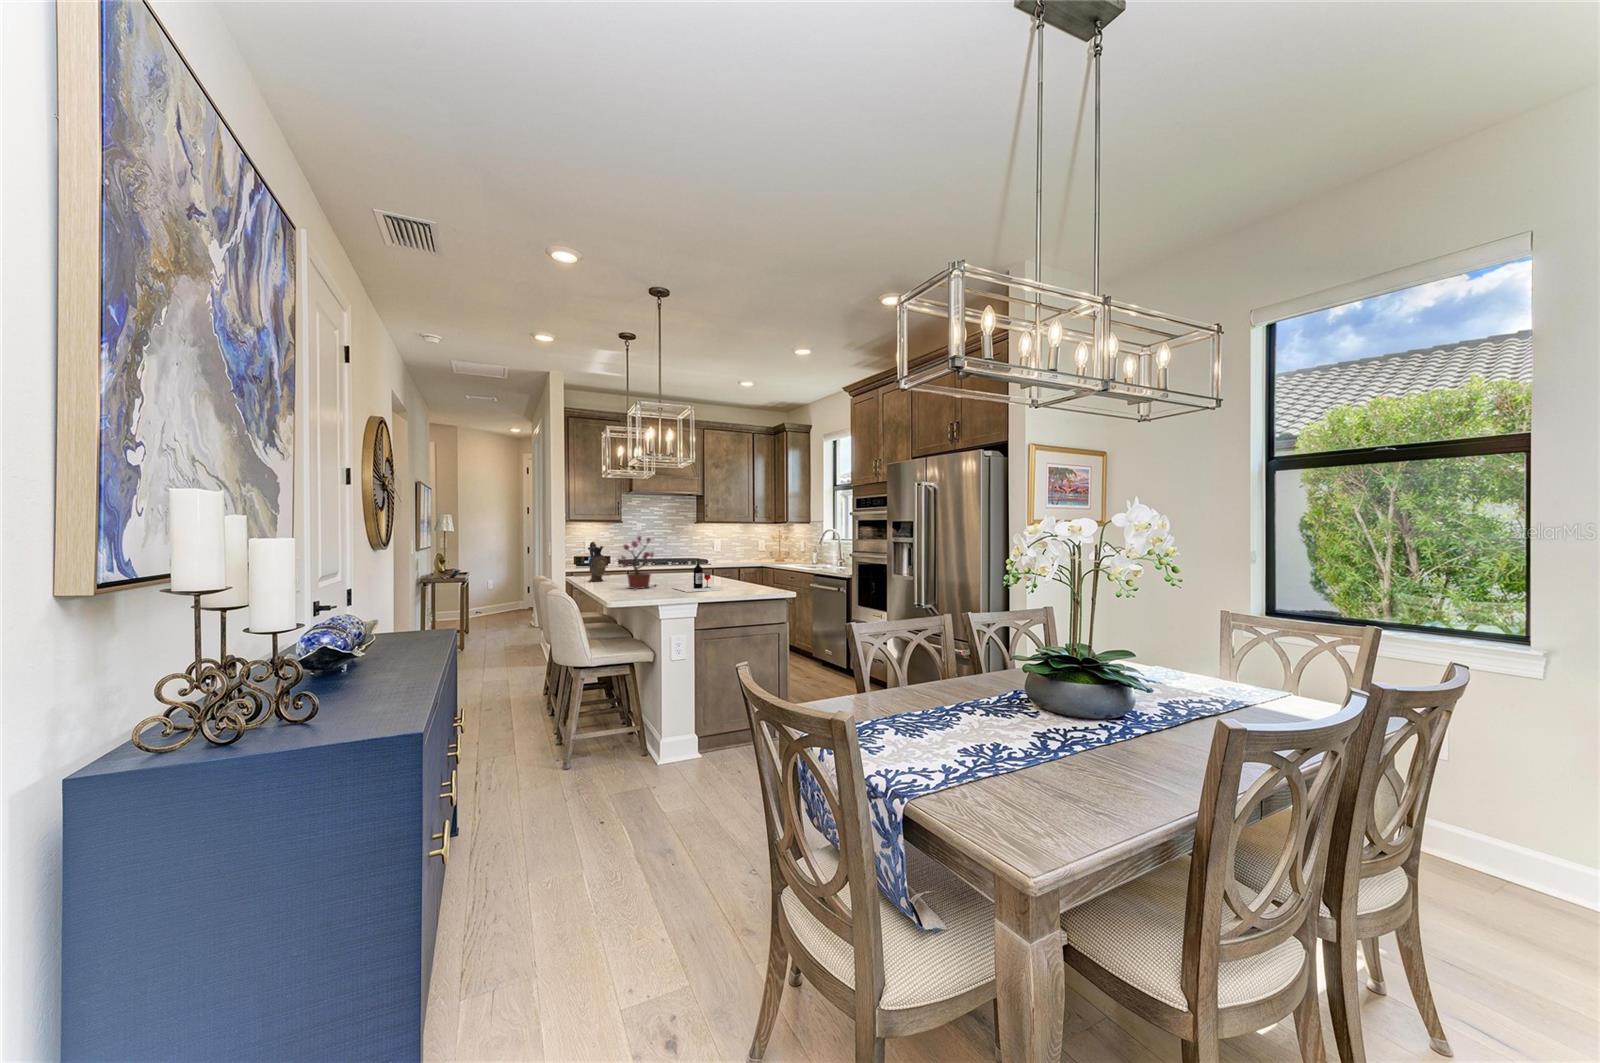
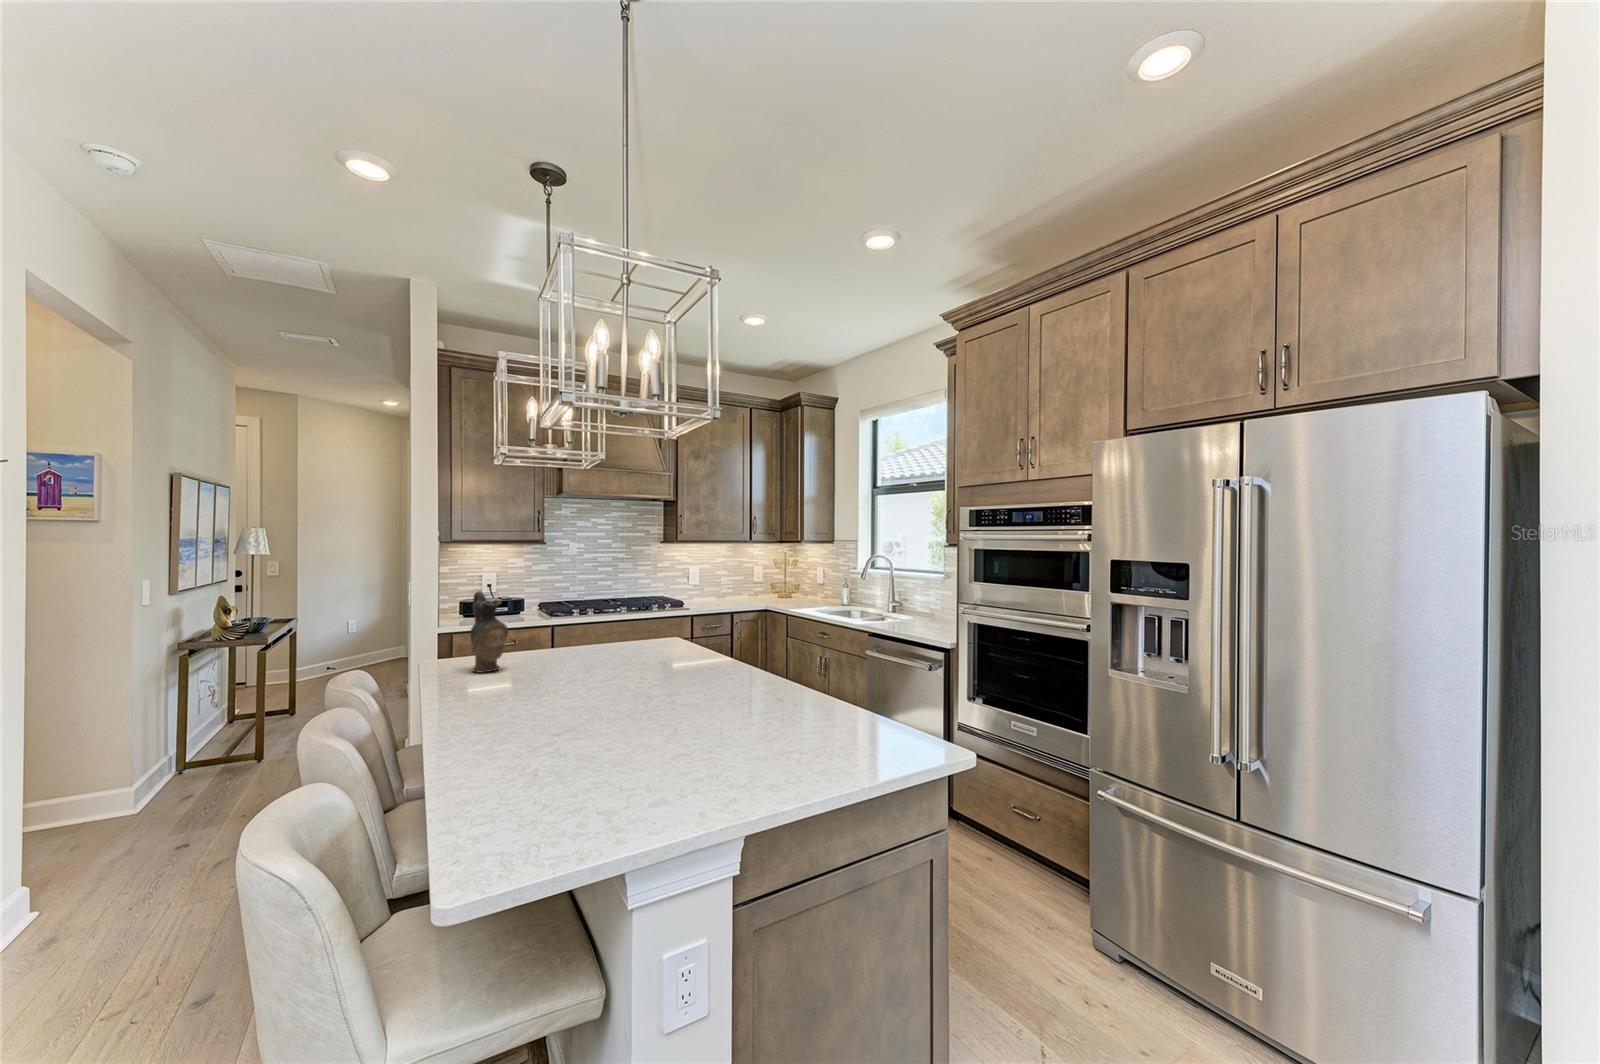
potted plant: present [618,536,654,589] -> none [523,587,615,718]
wine bottle: present [674,559,724,592] -> none [649,641,789,732]

